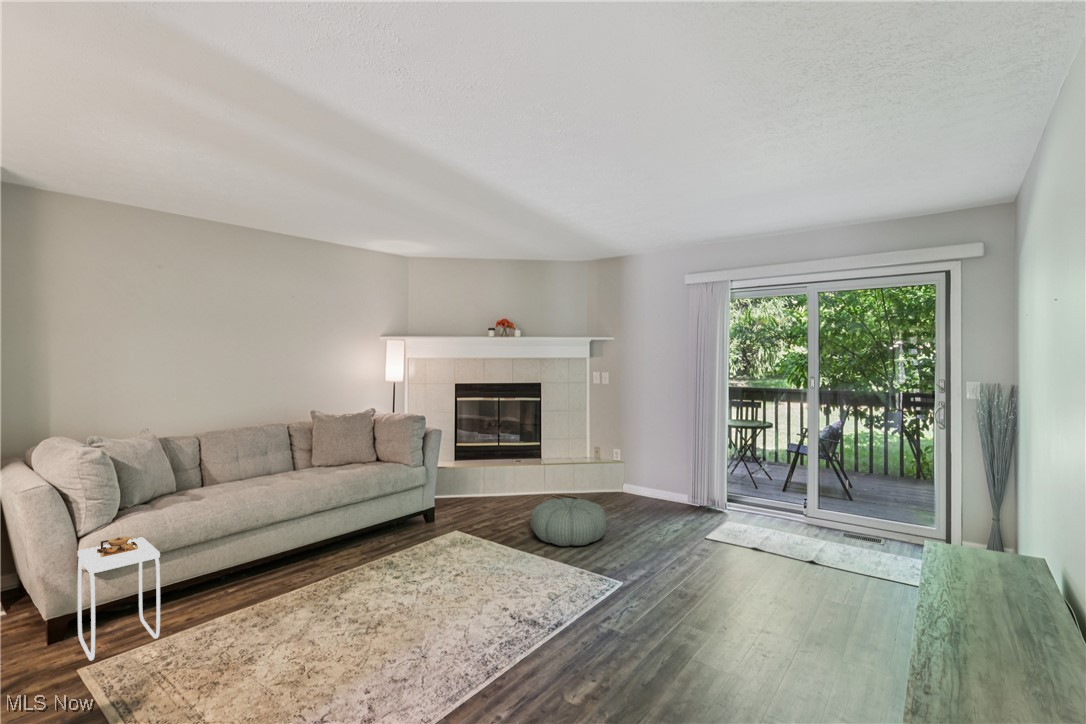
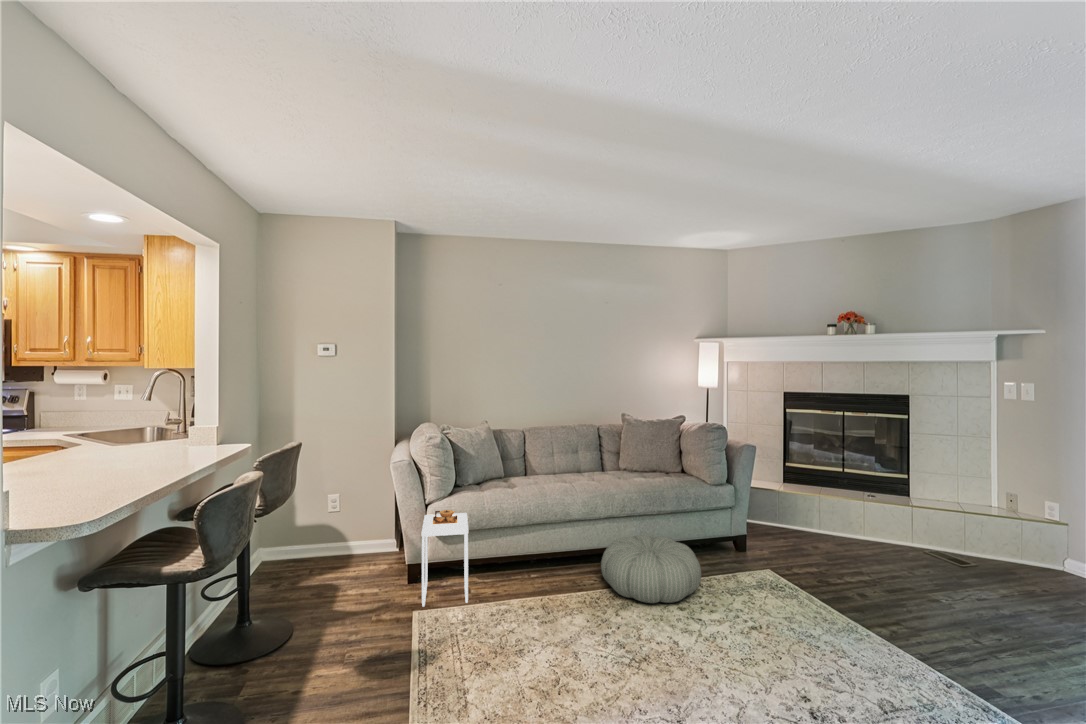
pouf: present [531,498,607,546] -> present [601,535,701,603]

